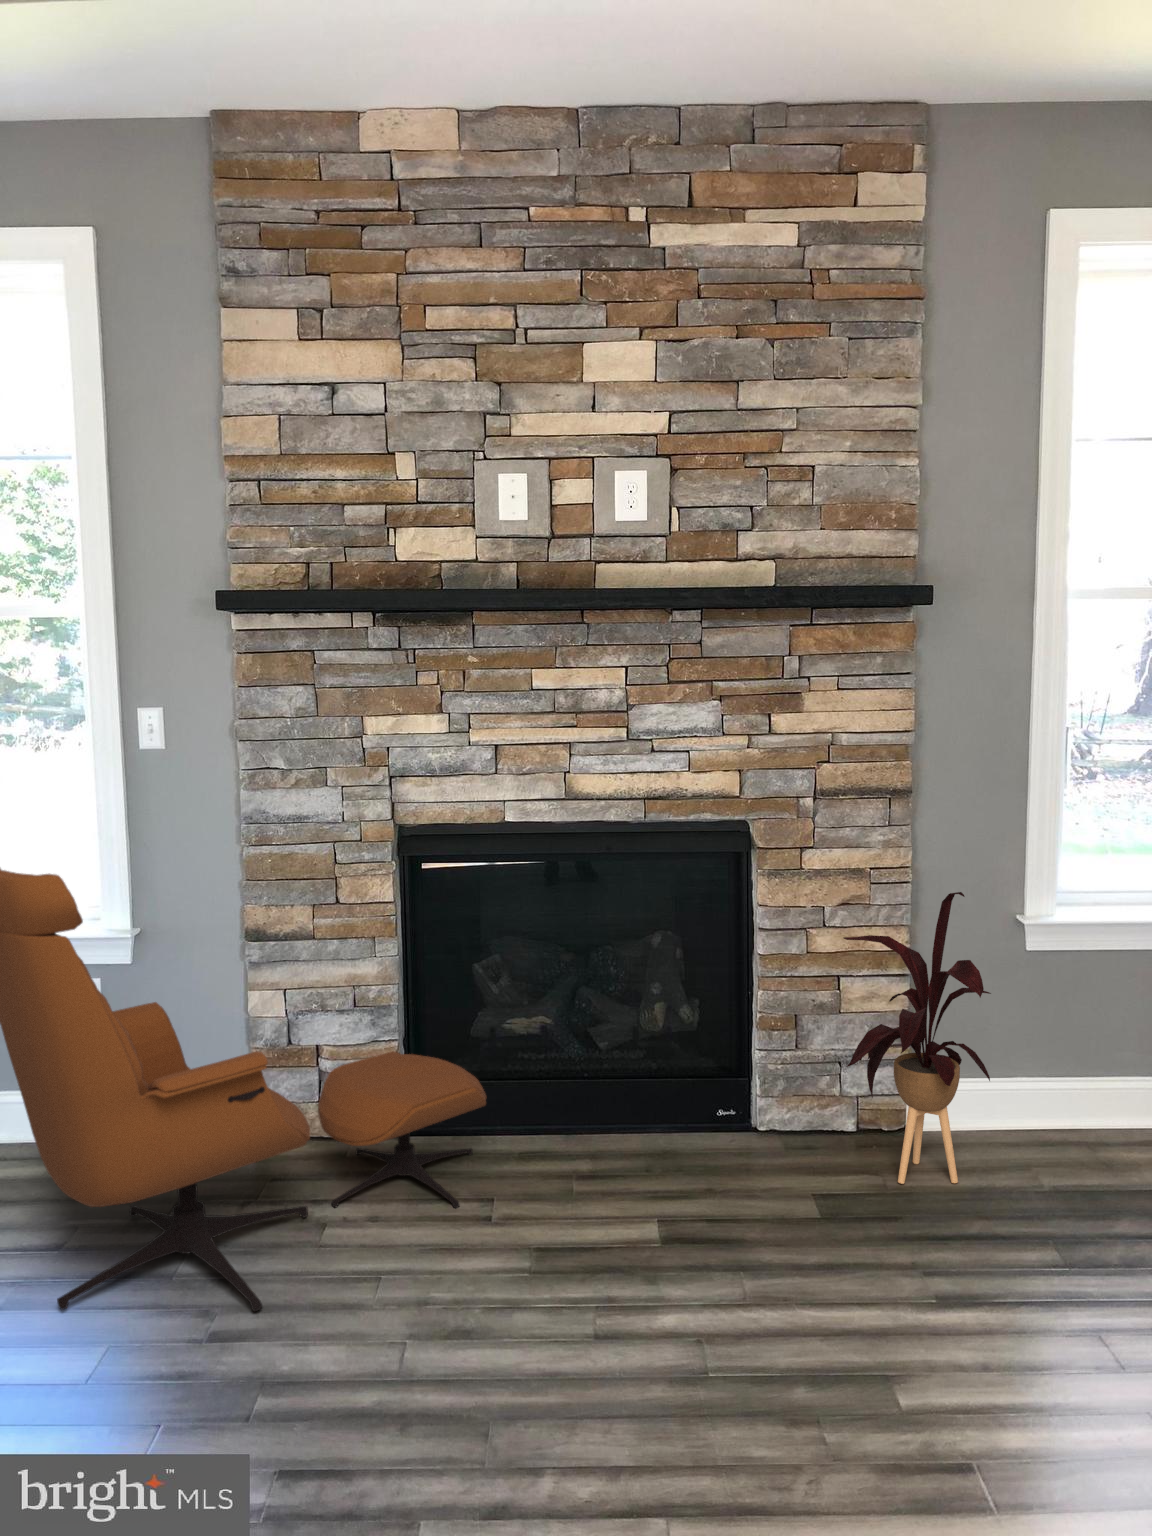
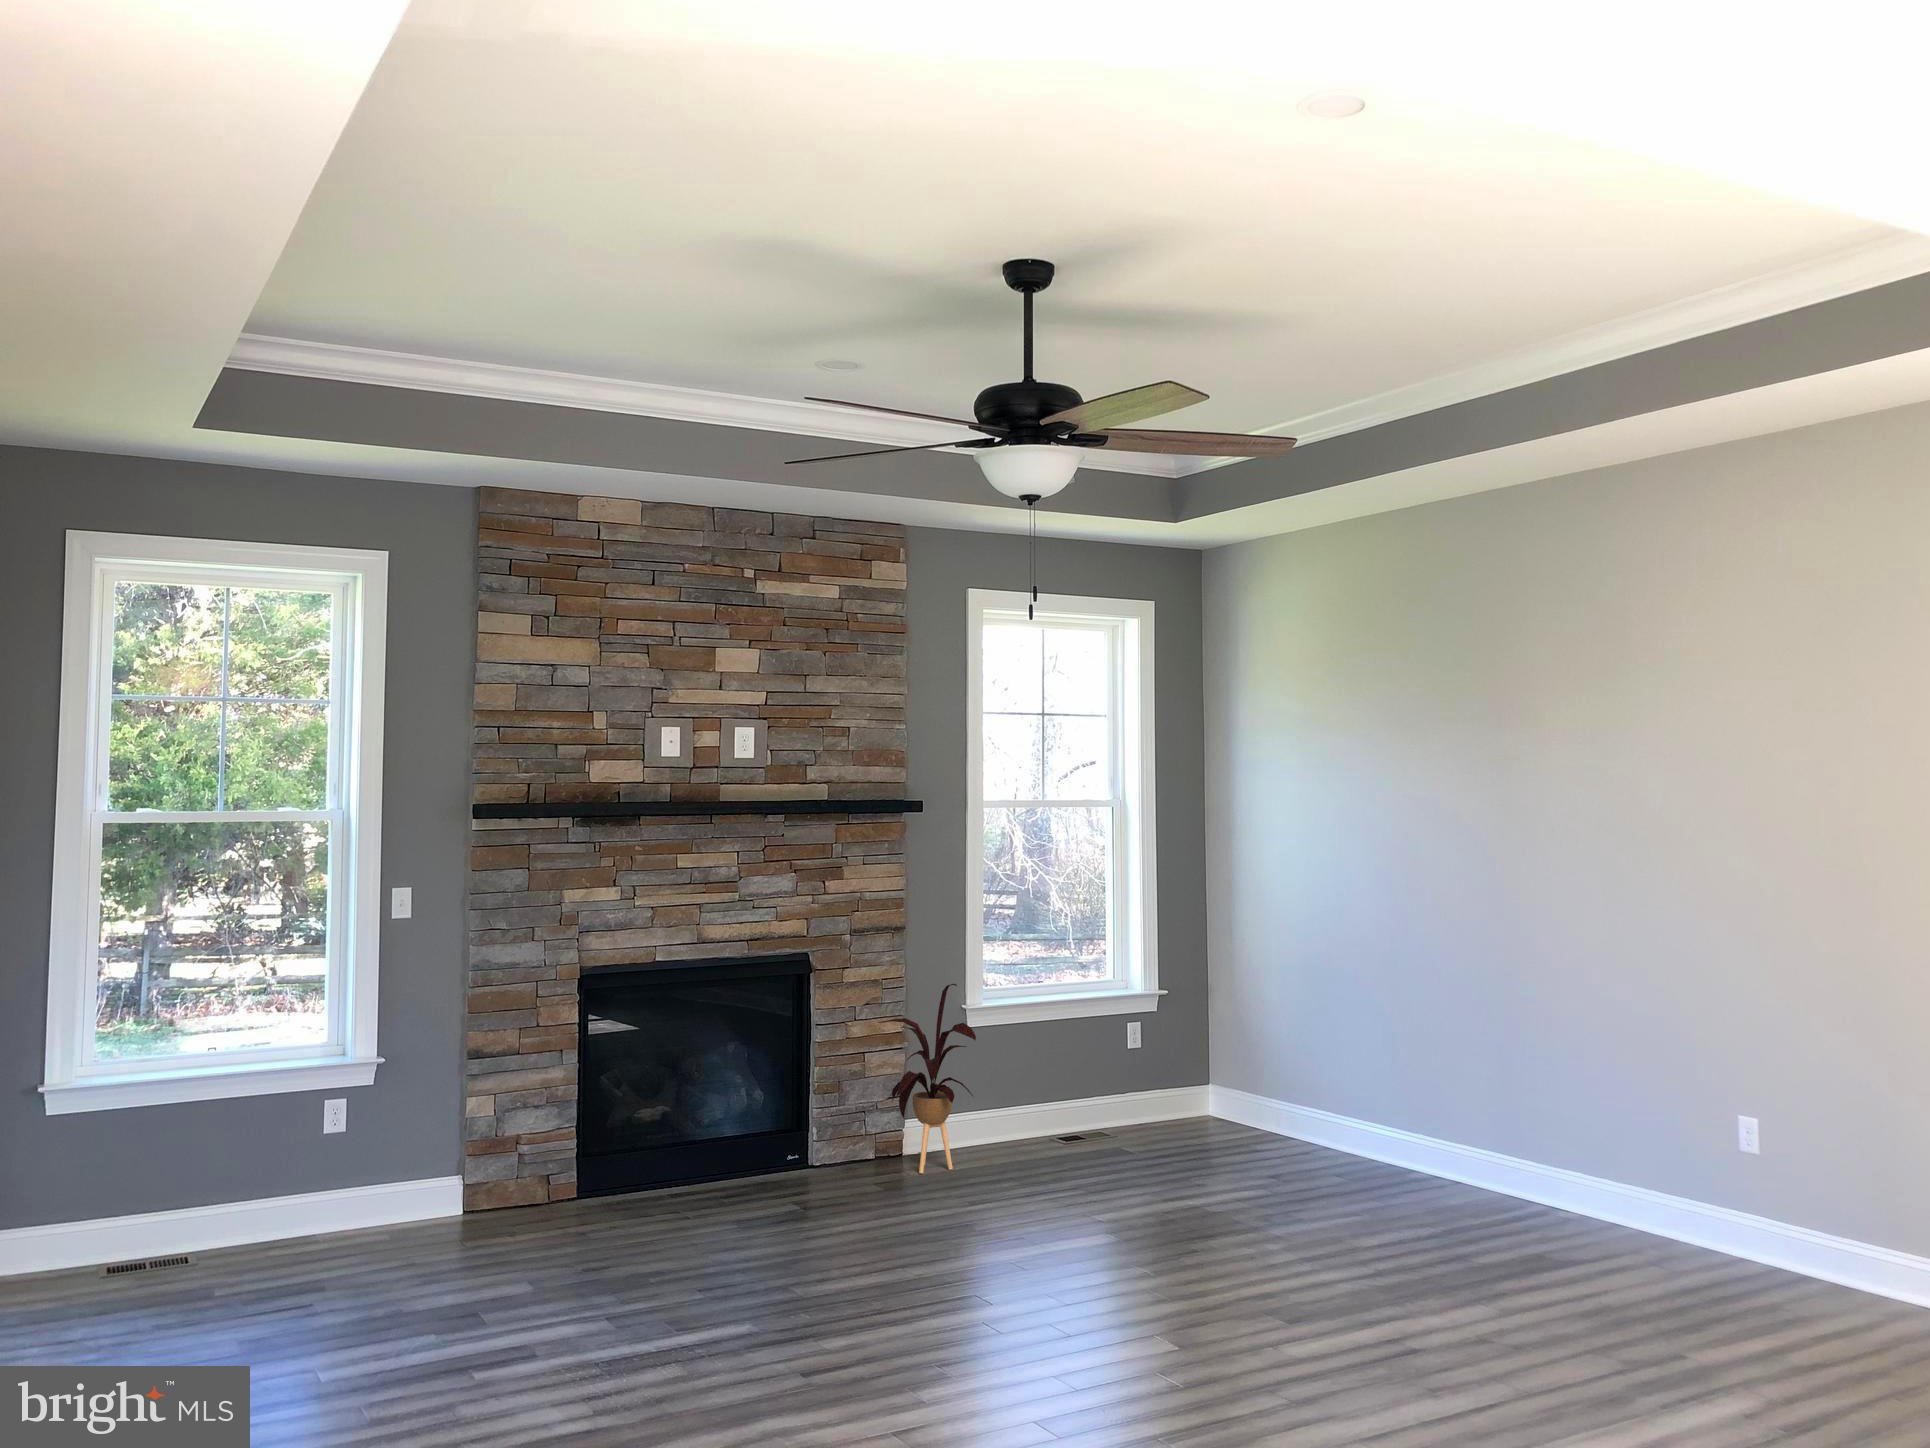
lounge chair: present [0,868,486,1311] -> none [405,978,668,1289]

